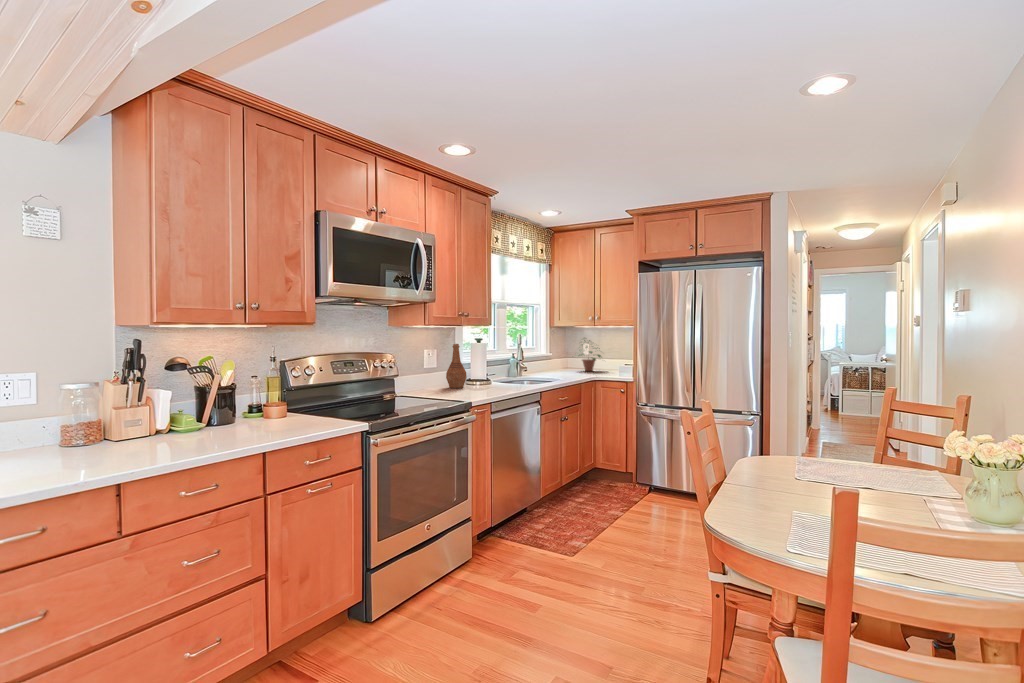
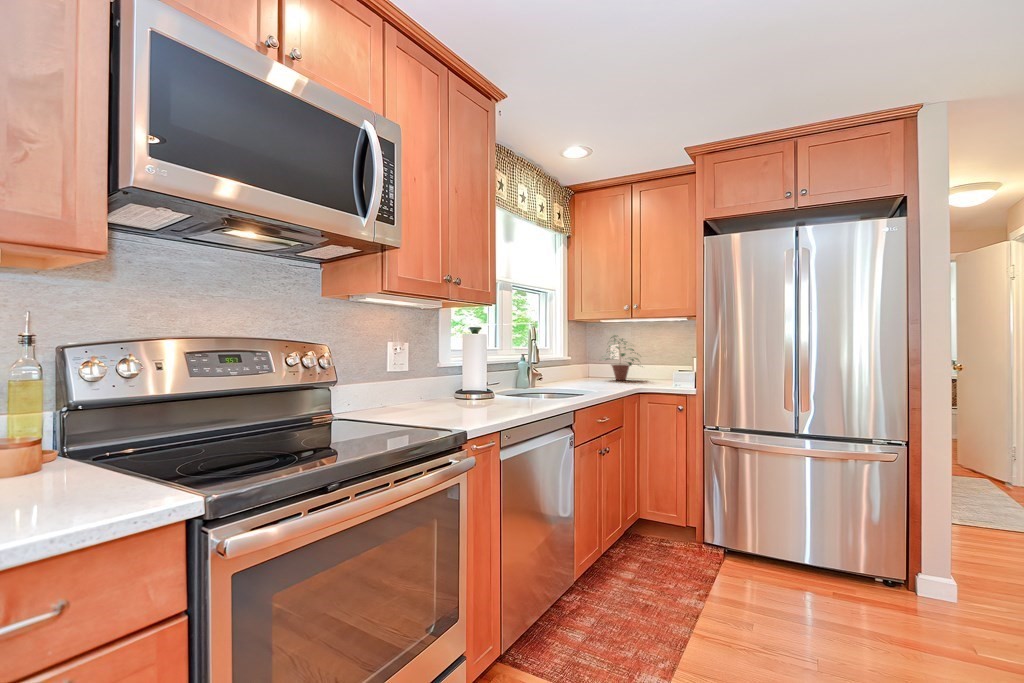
vase: present [446,344,467,388] -> none [423,332,456,404]

